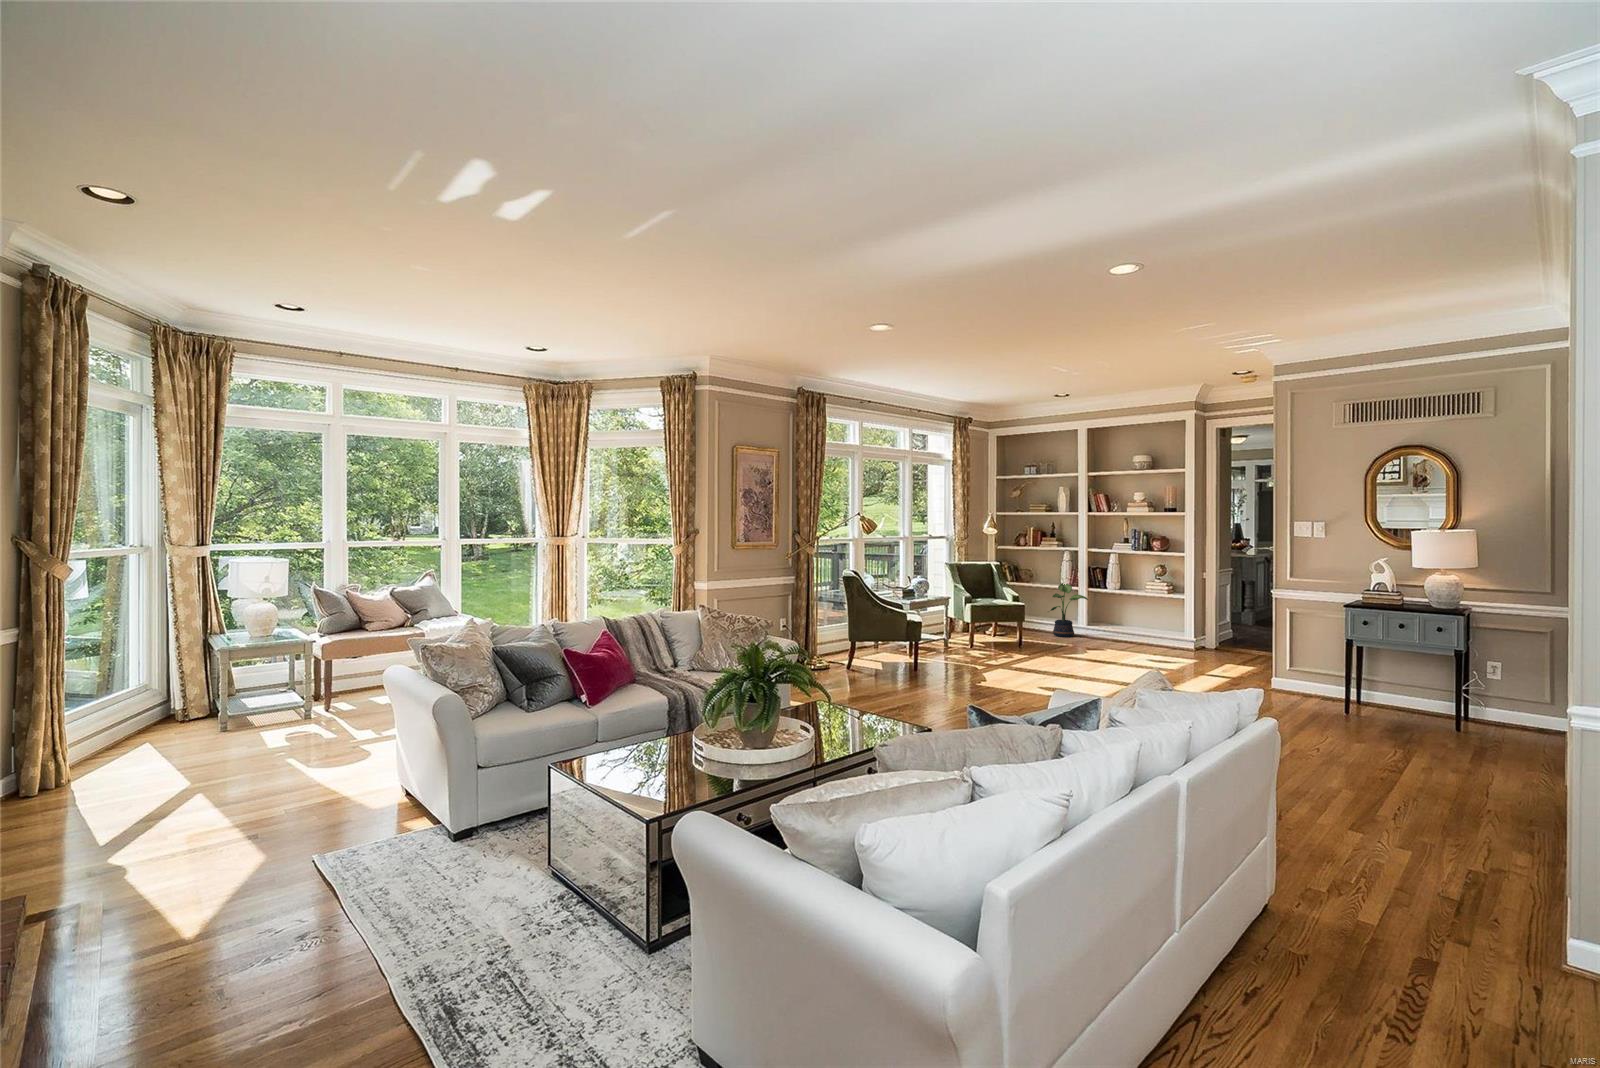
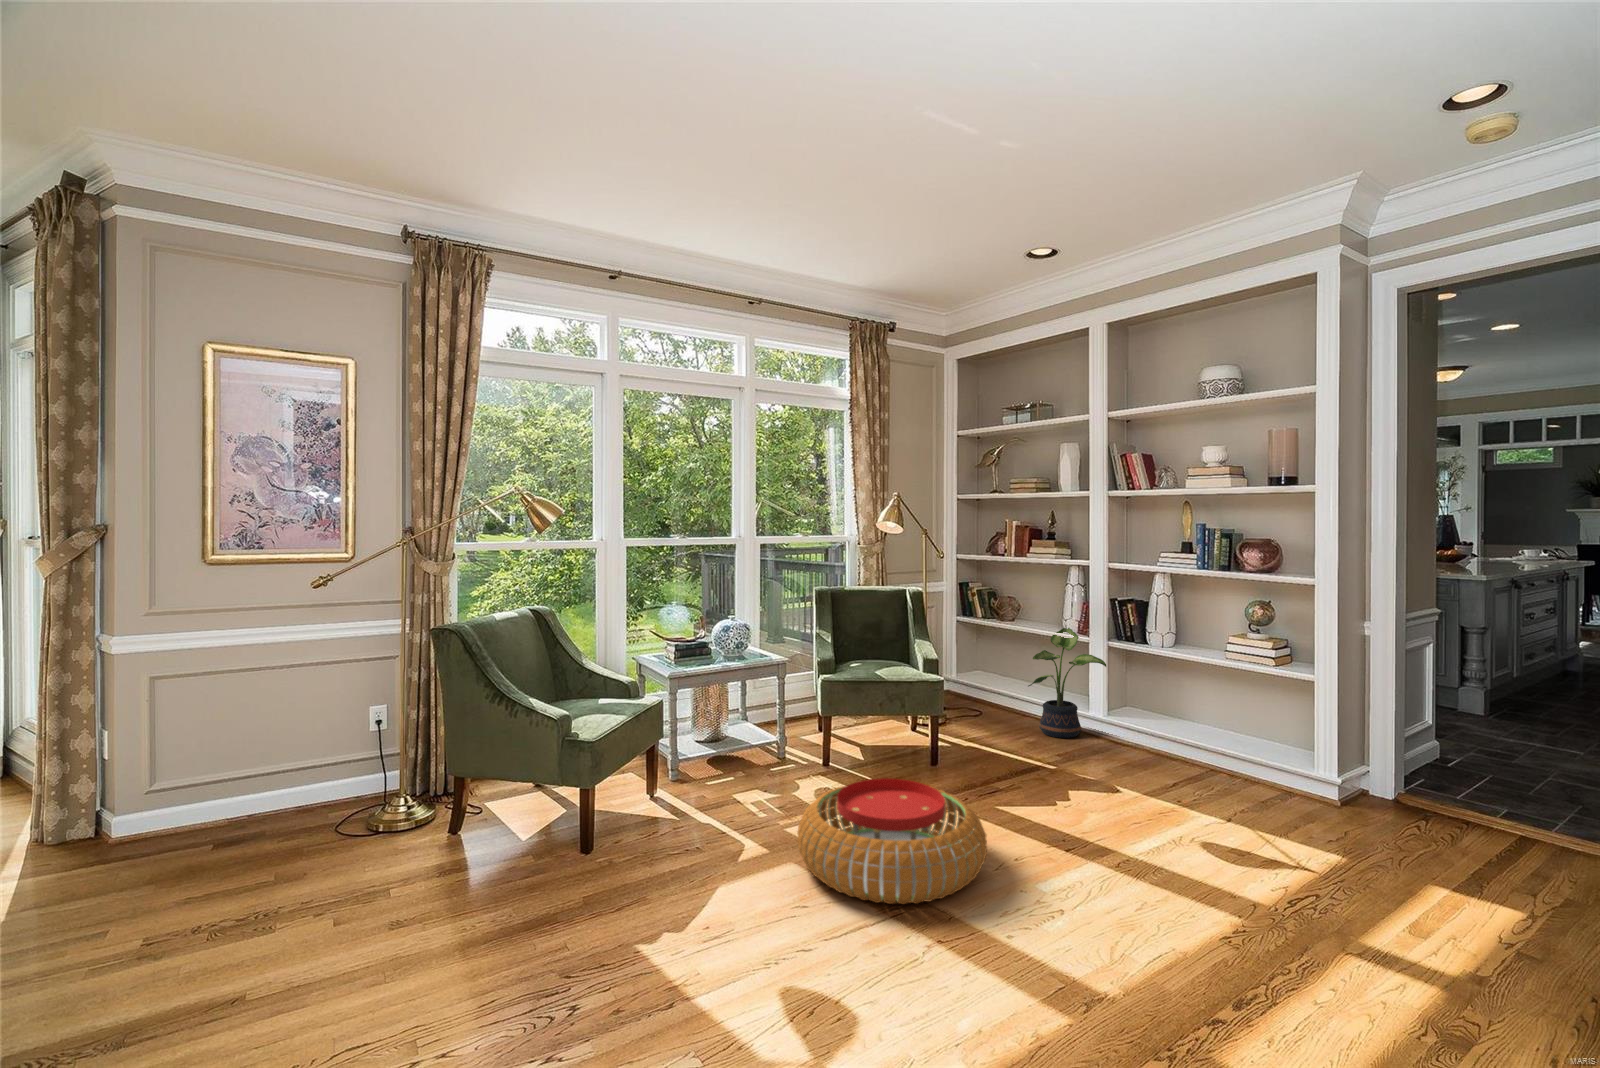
pouf: none [993,636,1072,673] -> present [797,778,987,904]

